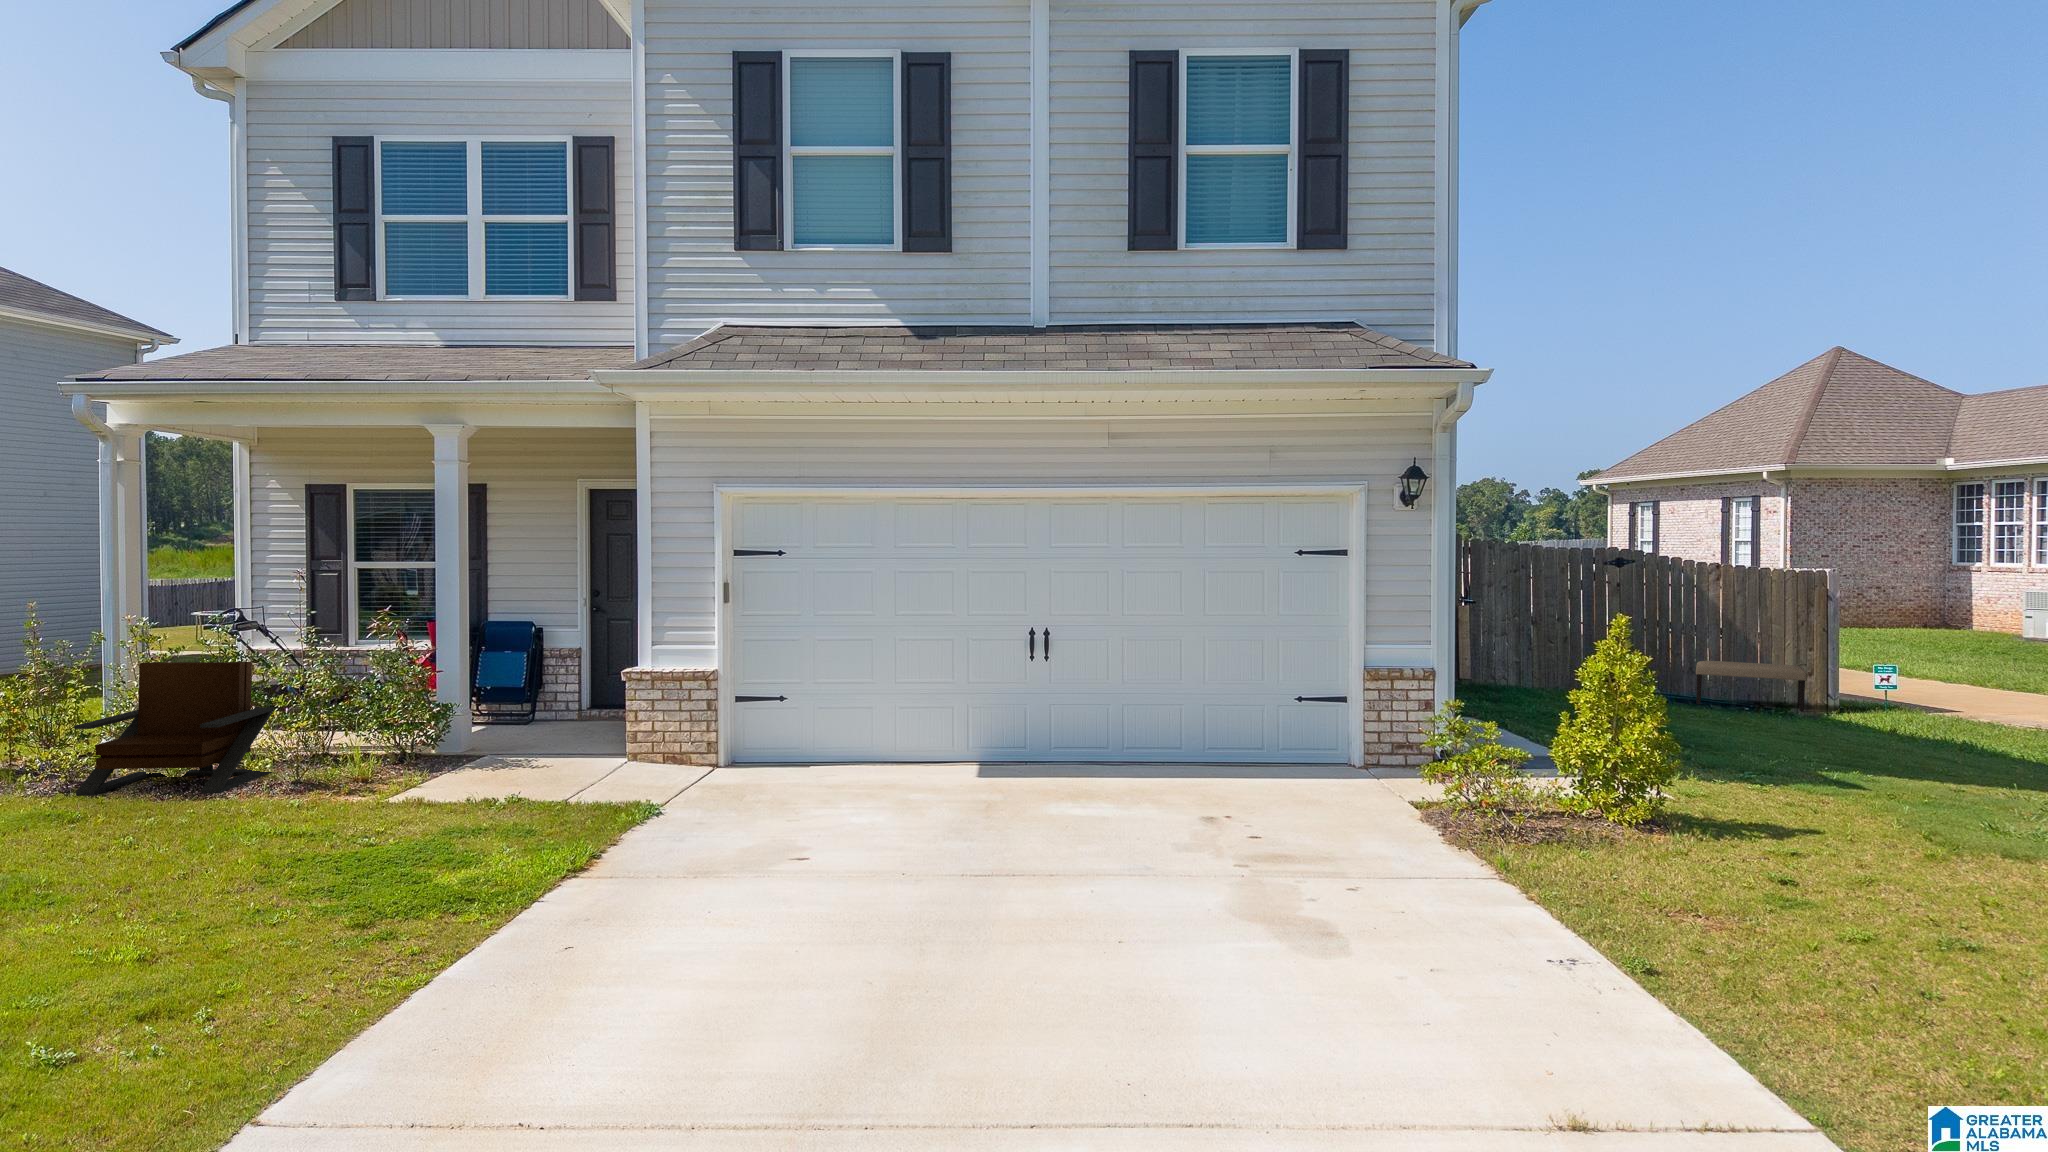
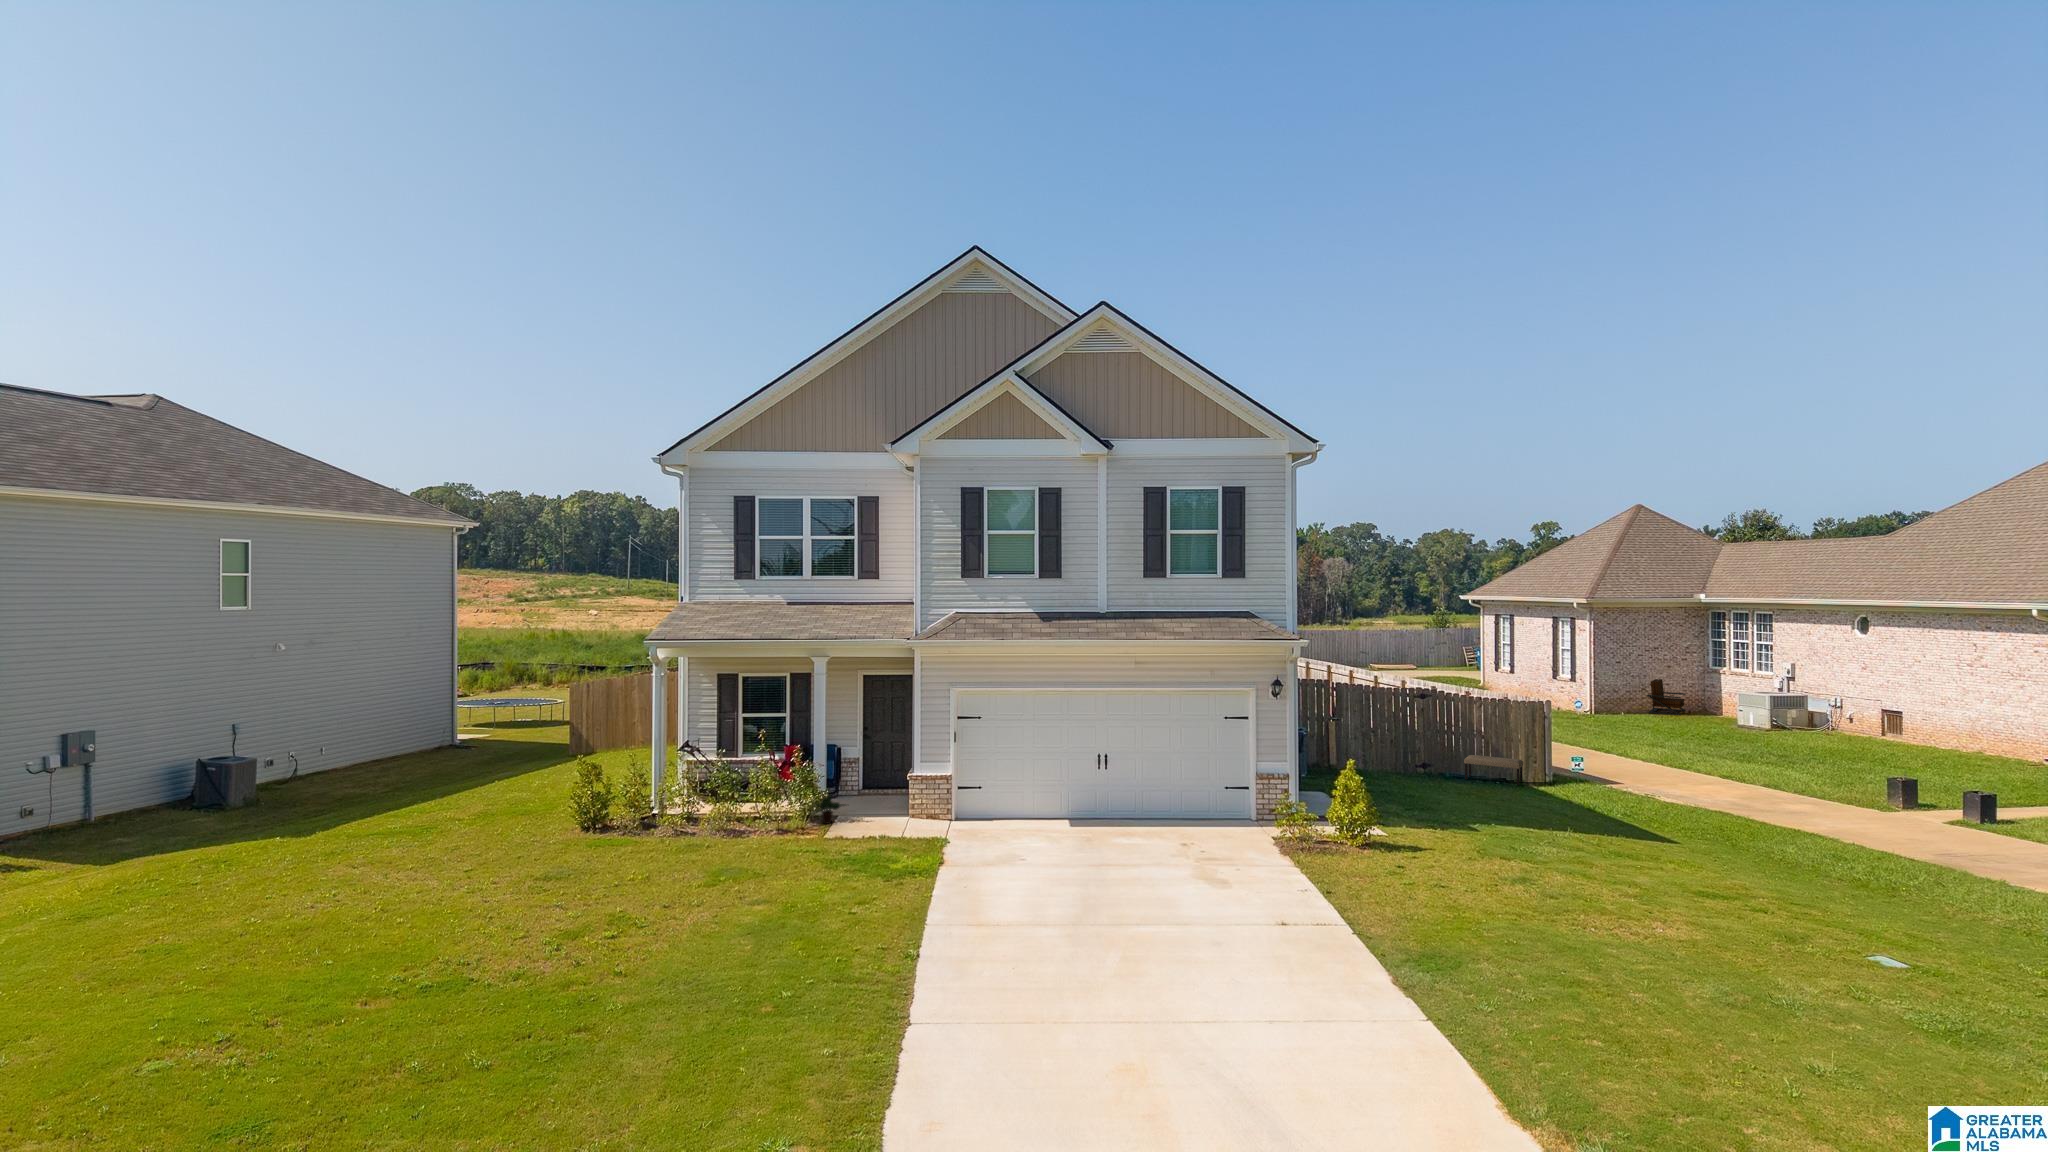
lounge chair: present [74,662,274,795] -> present [1647,679,1686,715]
potted plant: none [367,709,470,773] -> present [812,796,845,824]

